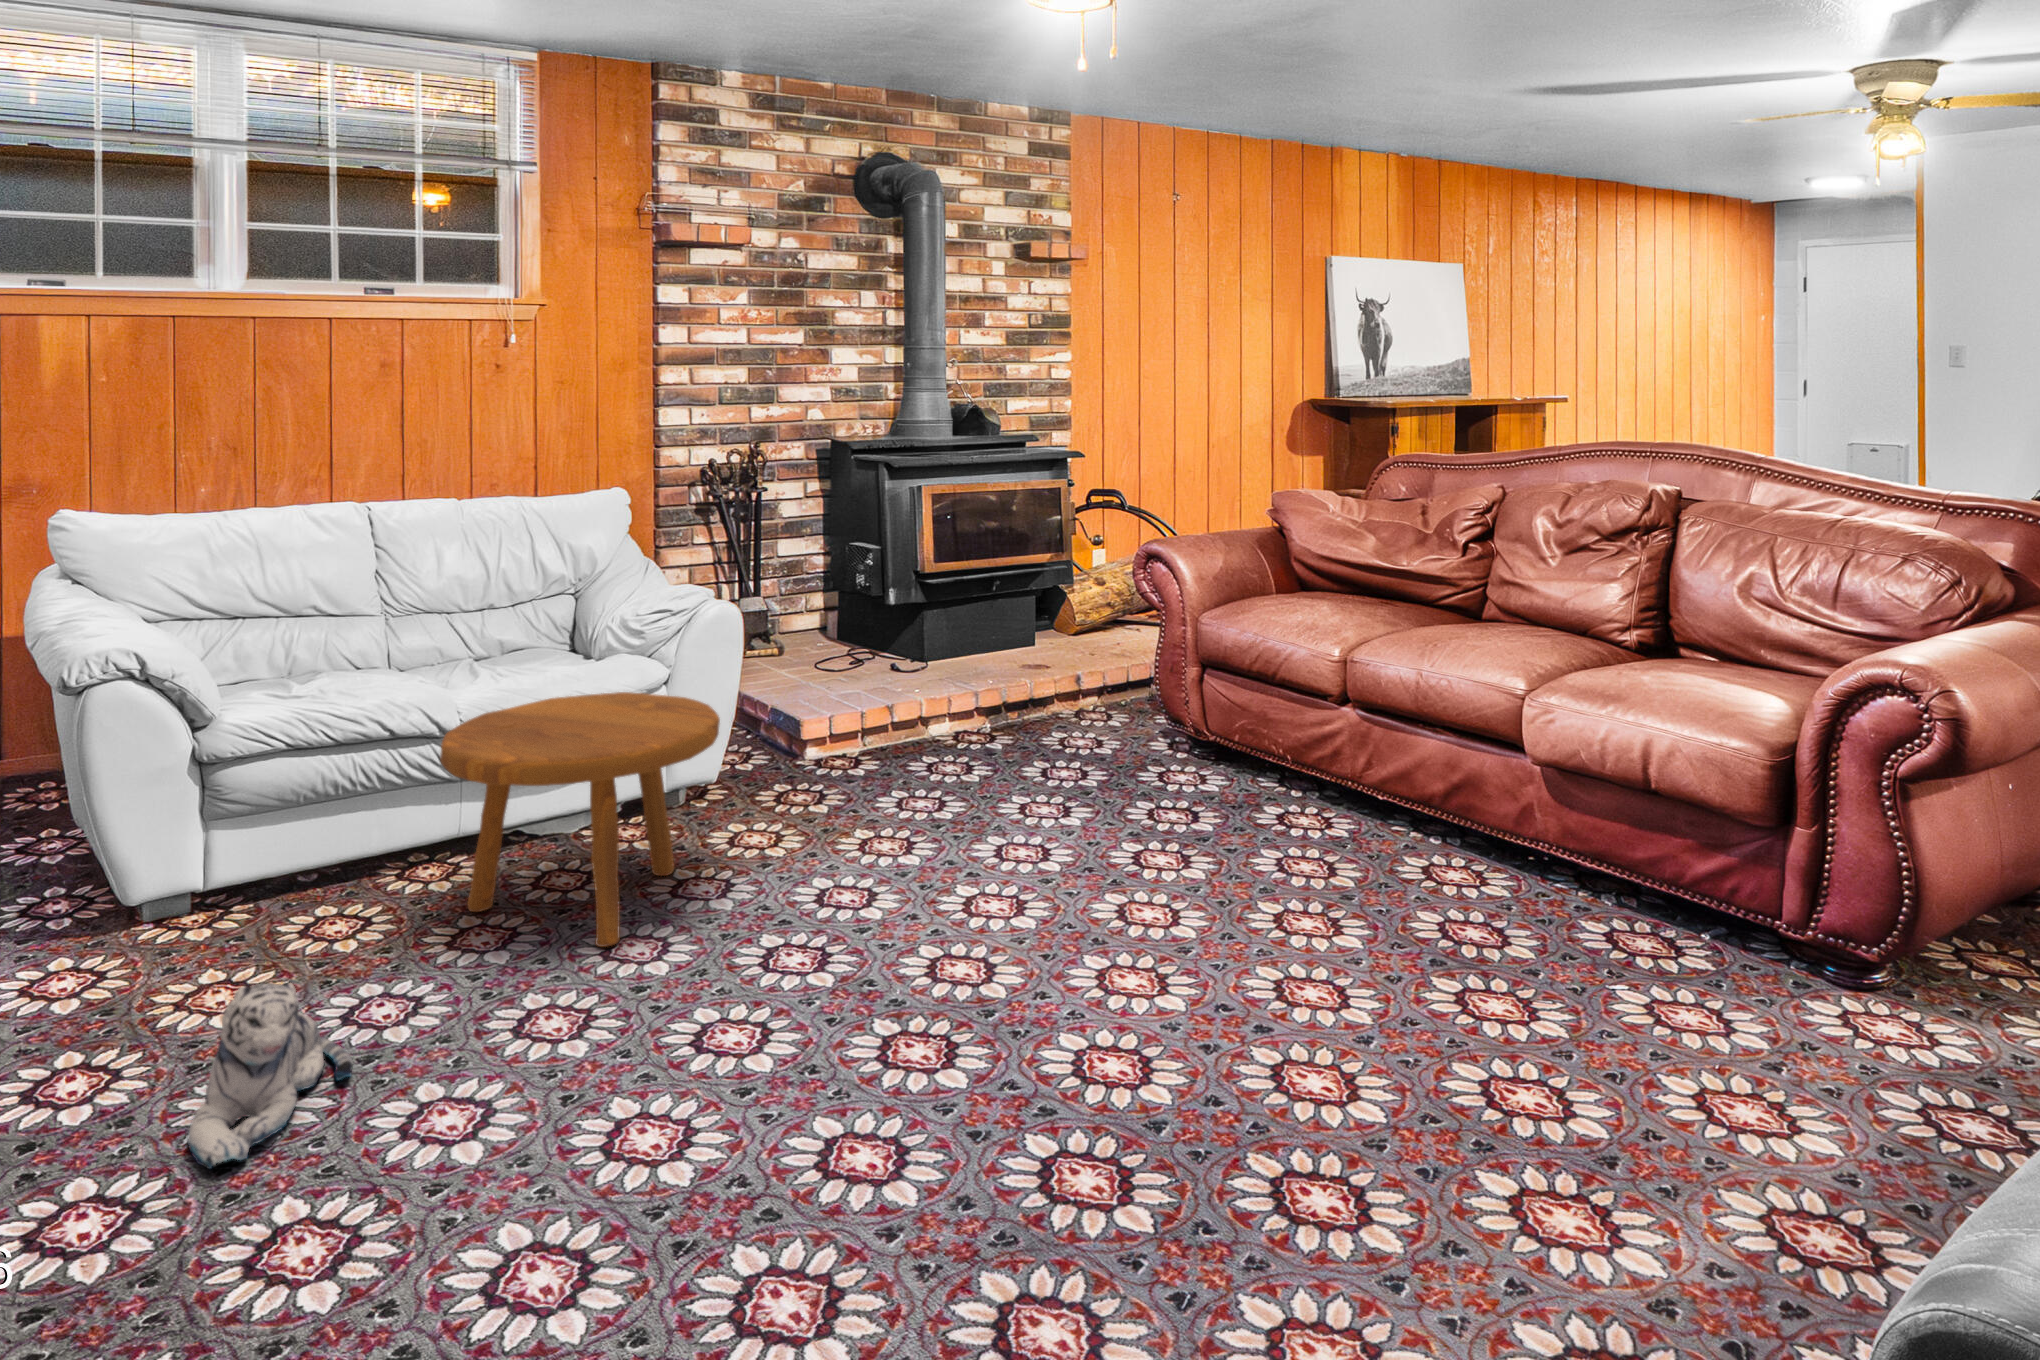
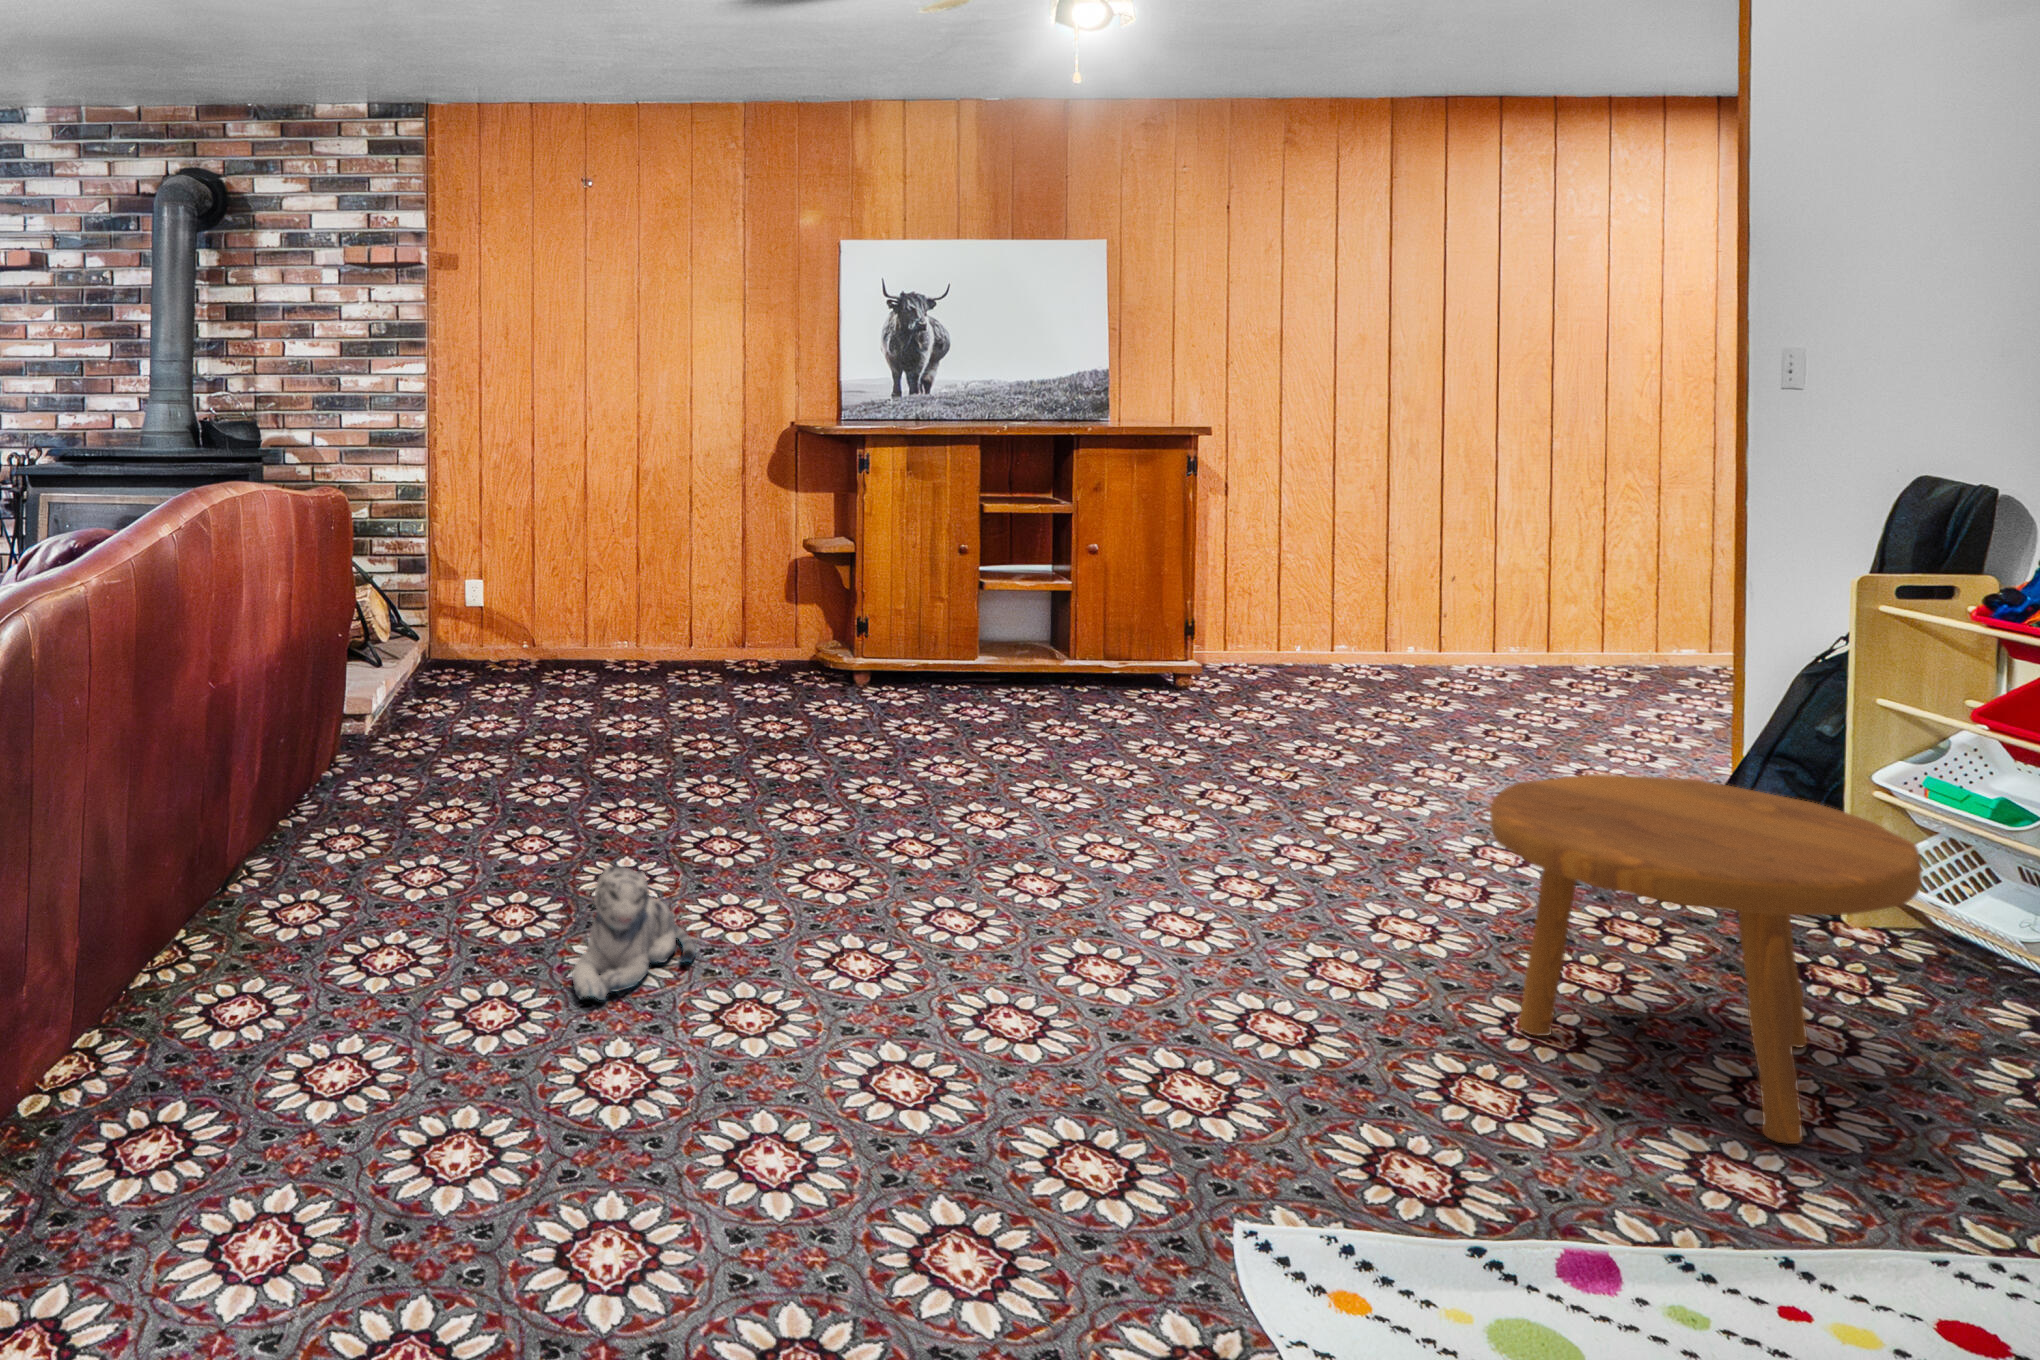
footstool: present [440,692,720,947] -> present [1490,774,1922,1144]

